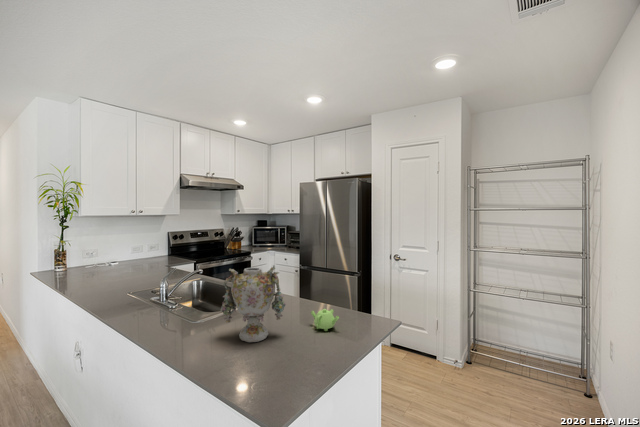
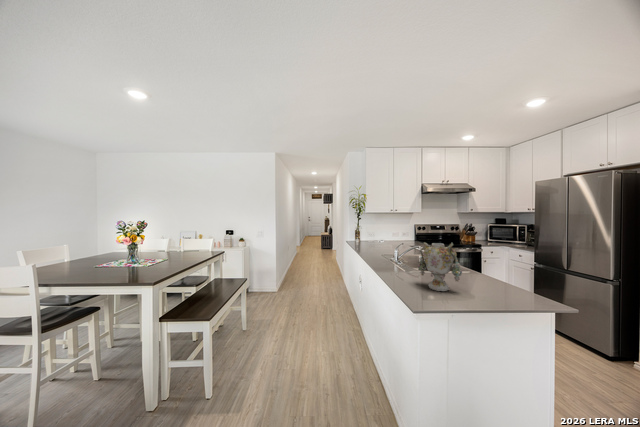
teapot: present [311,309,339,331] -> none [490,284,514,301]

